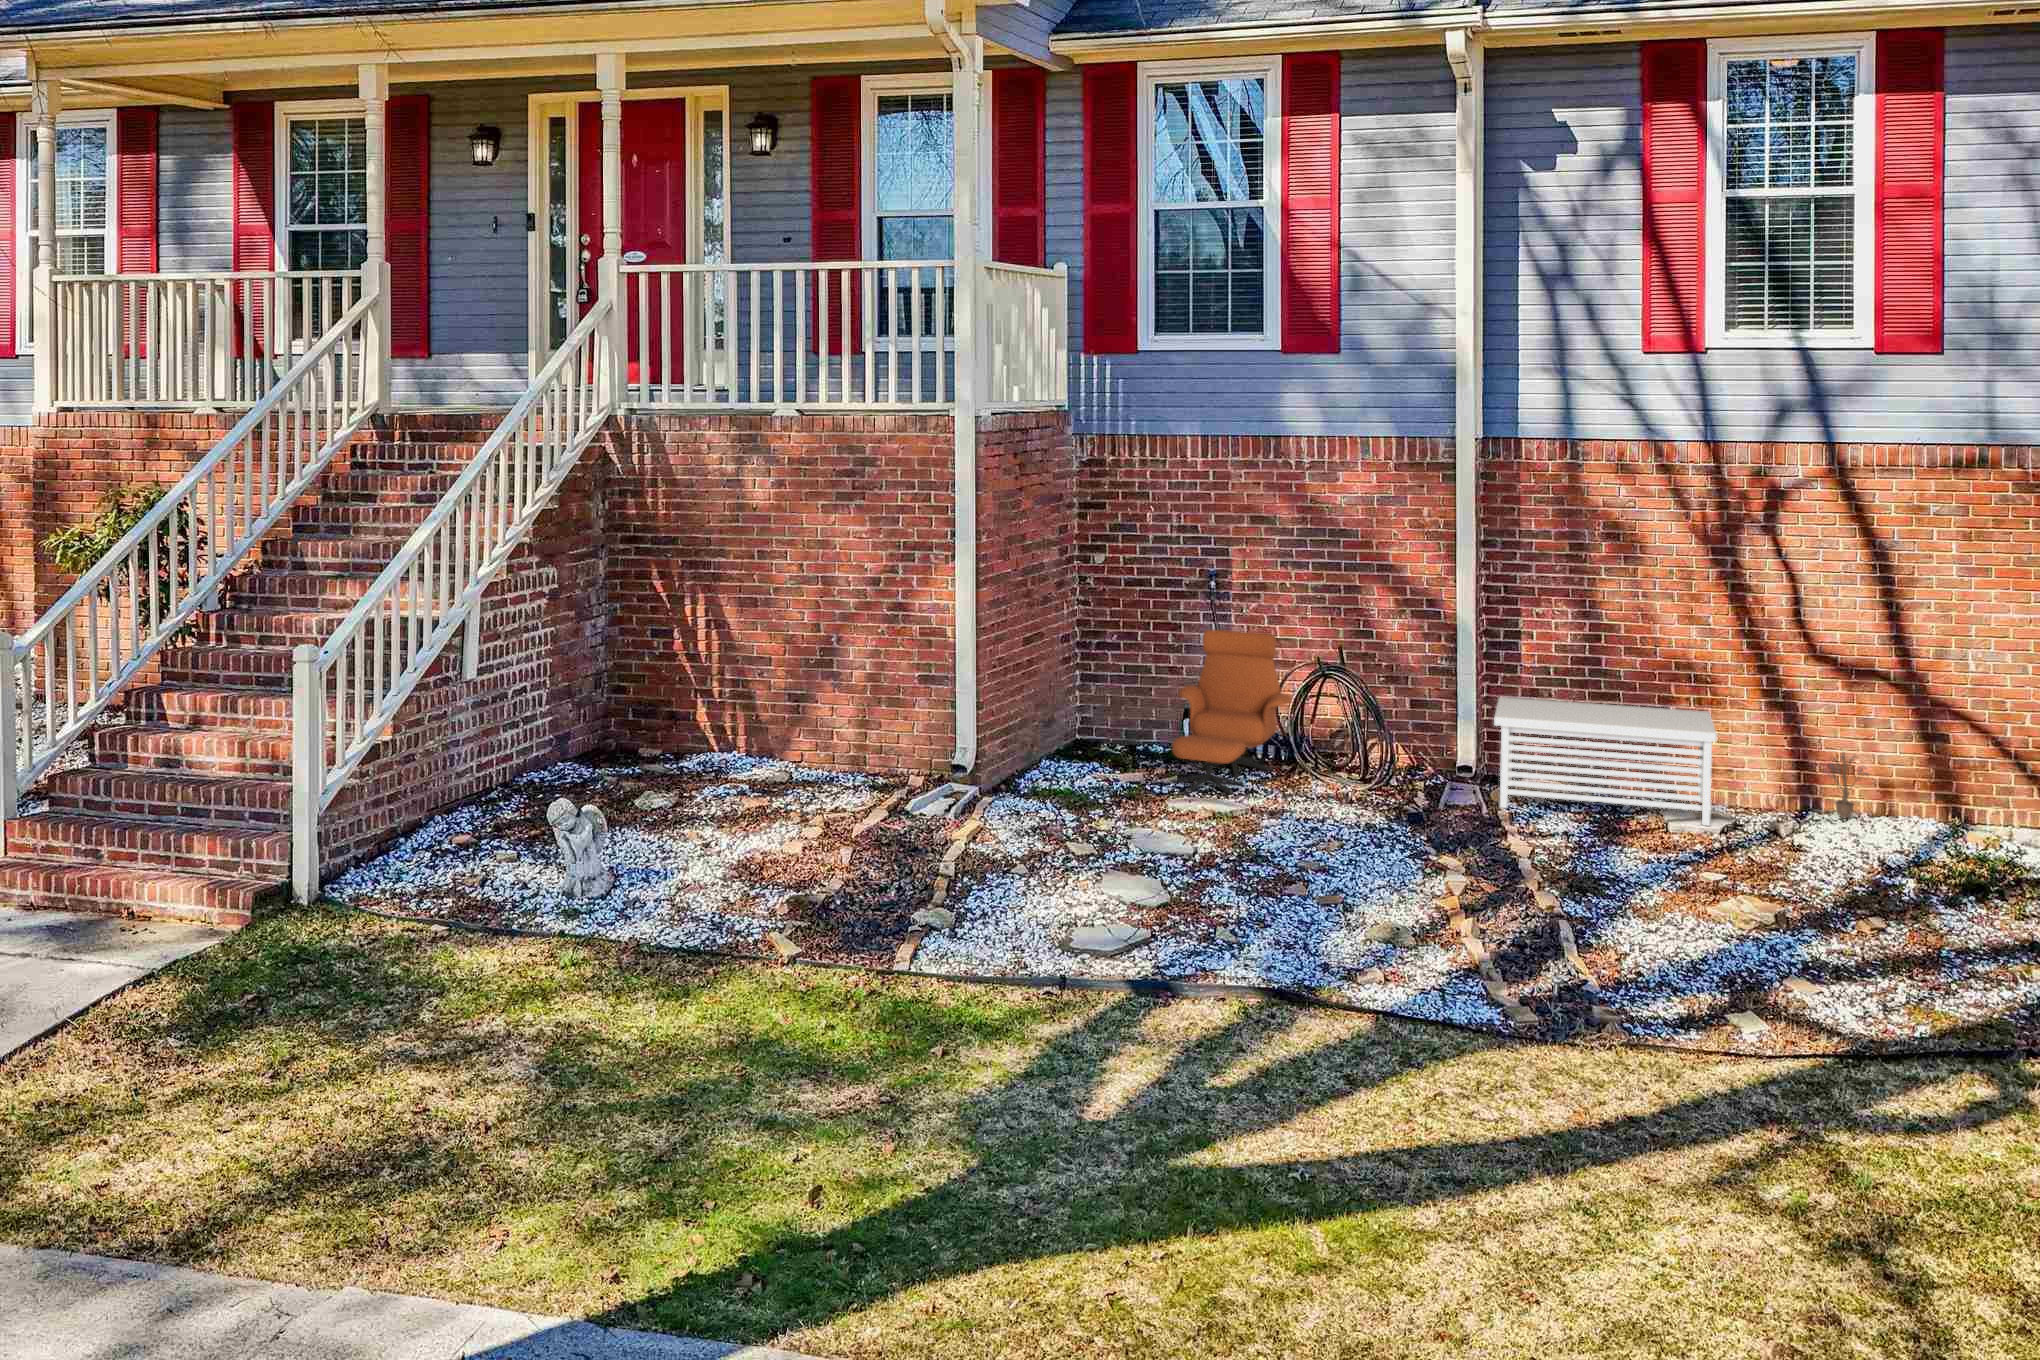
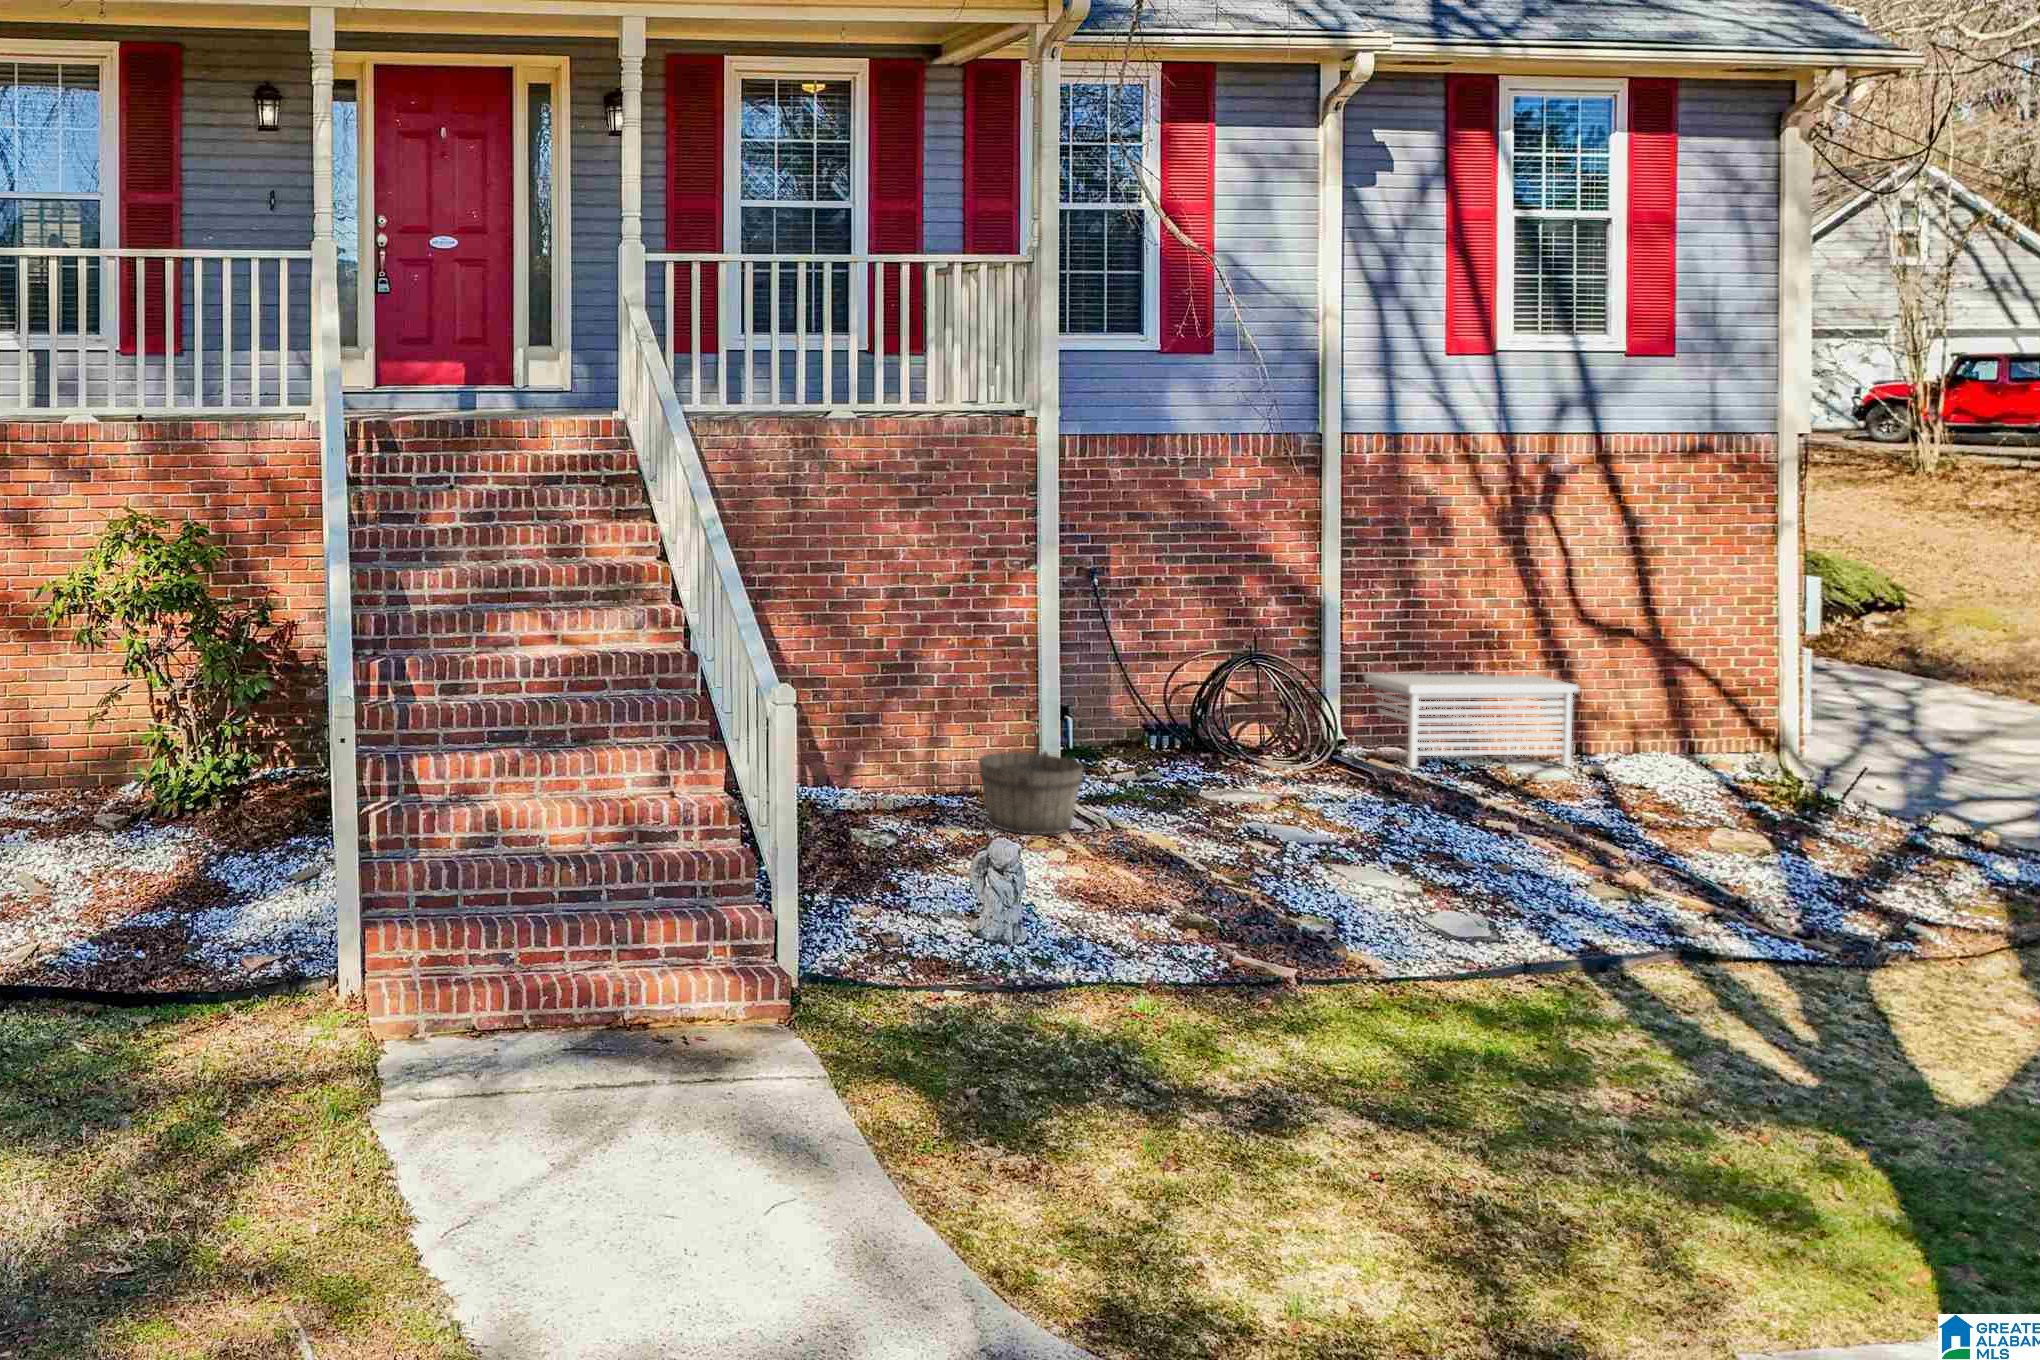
lounge chair: present [1172,630,1291,794] -> none [1085,623,1214,782]
wooden bucket: none [857,730,955,822] -> present [979,744,1084,834]
decorative plant: present [1815,754,1868,819] -> none [1594,694,1639,752]

